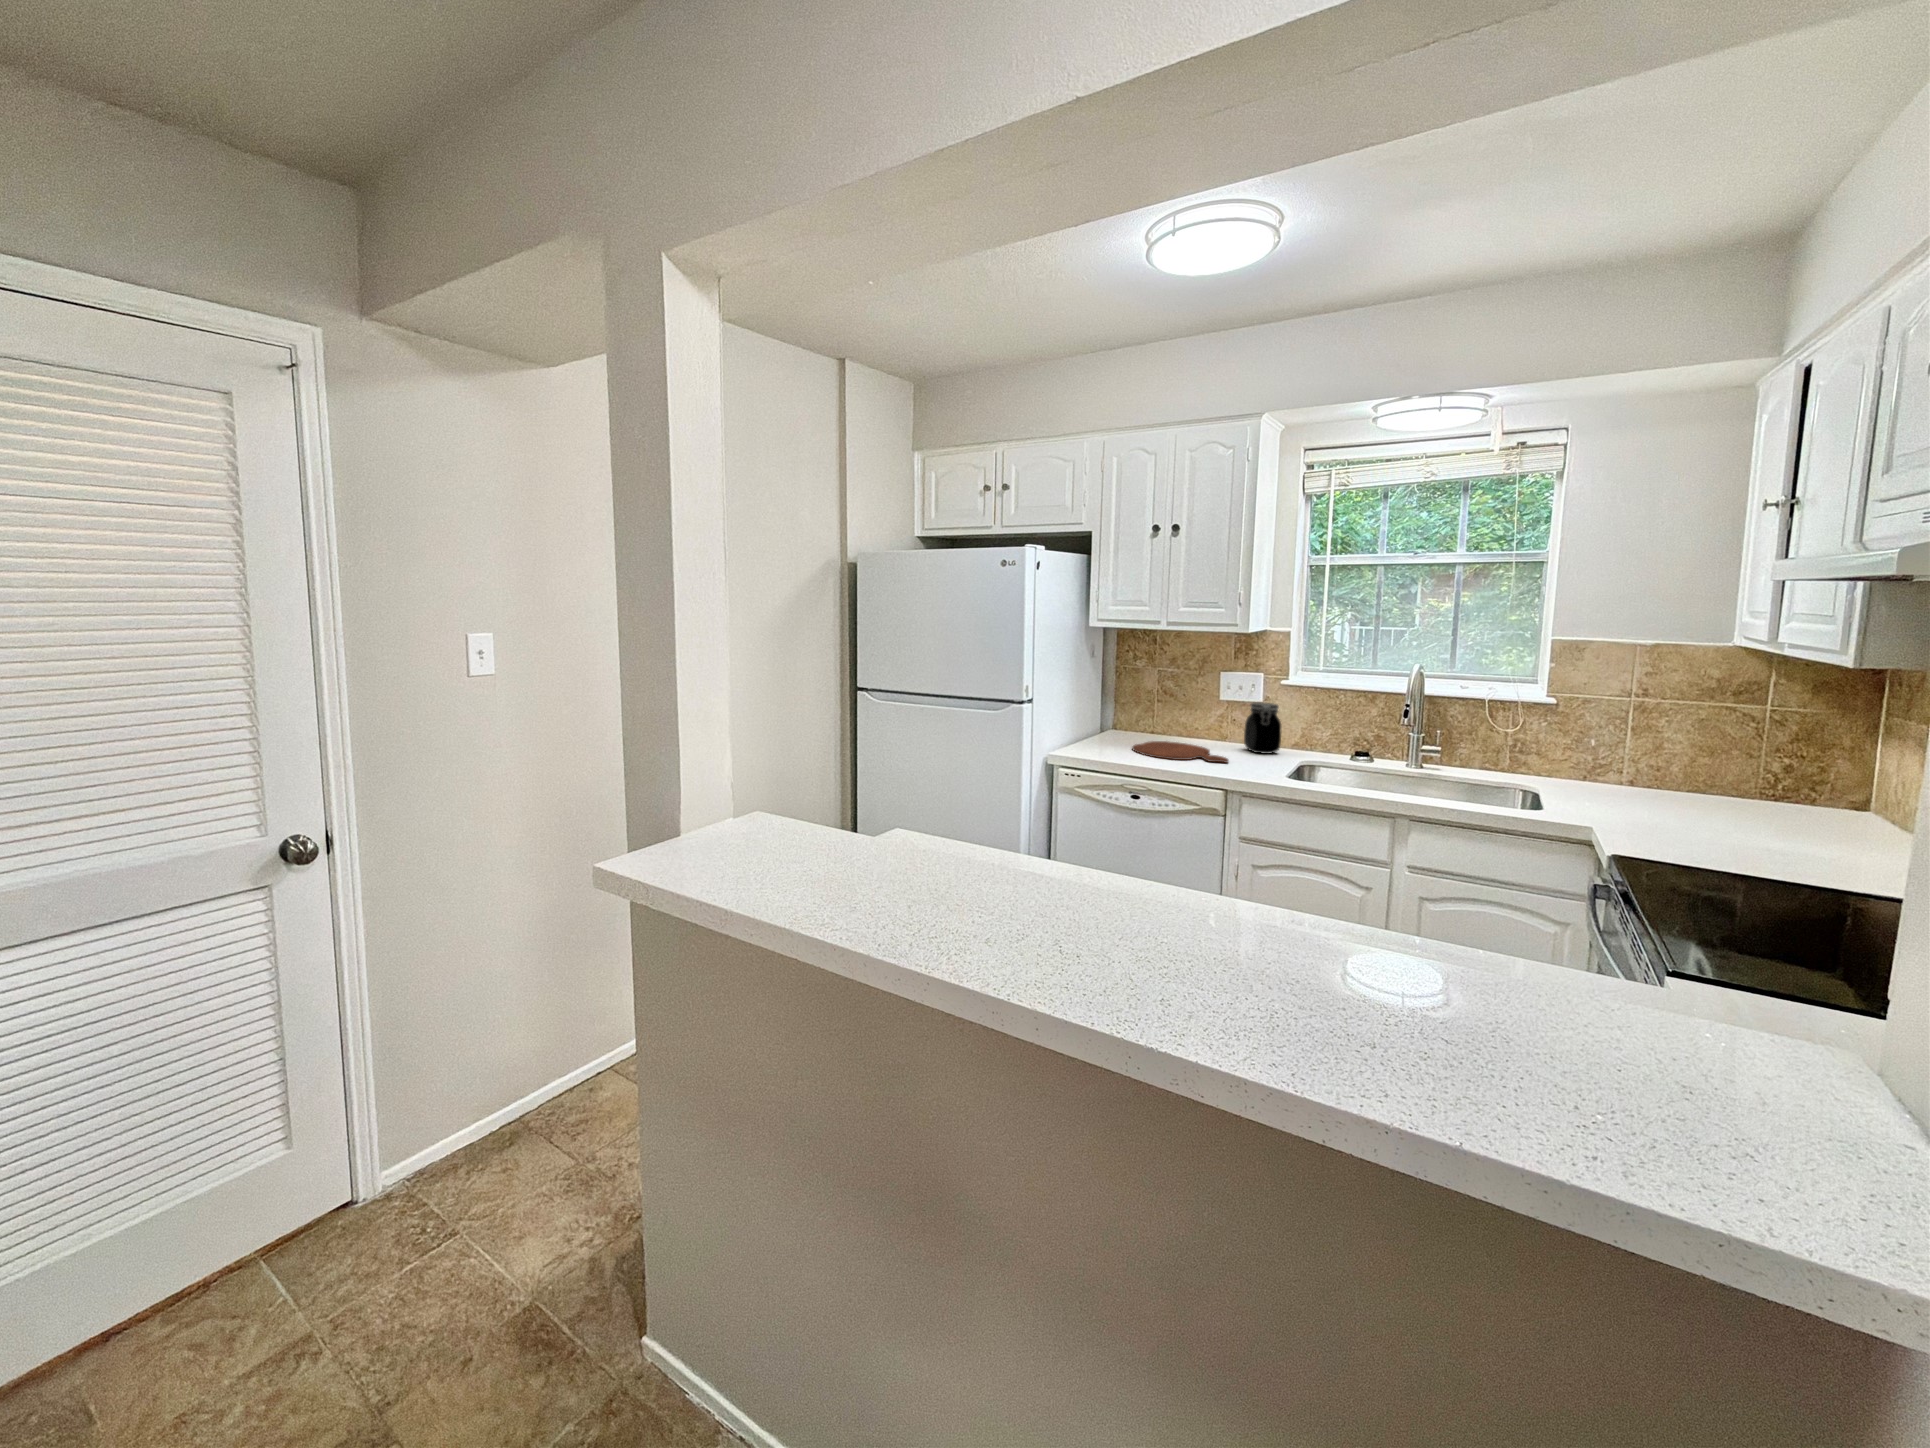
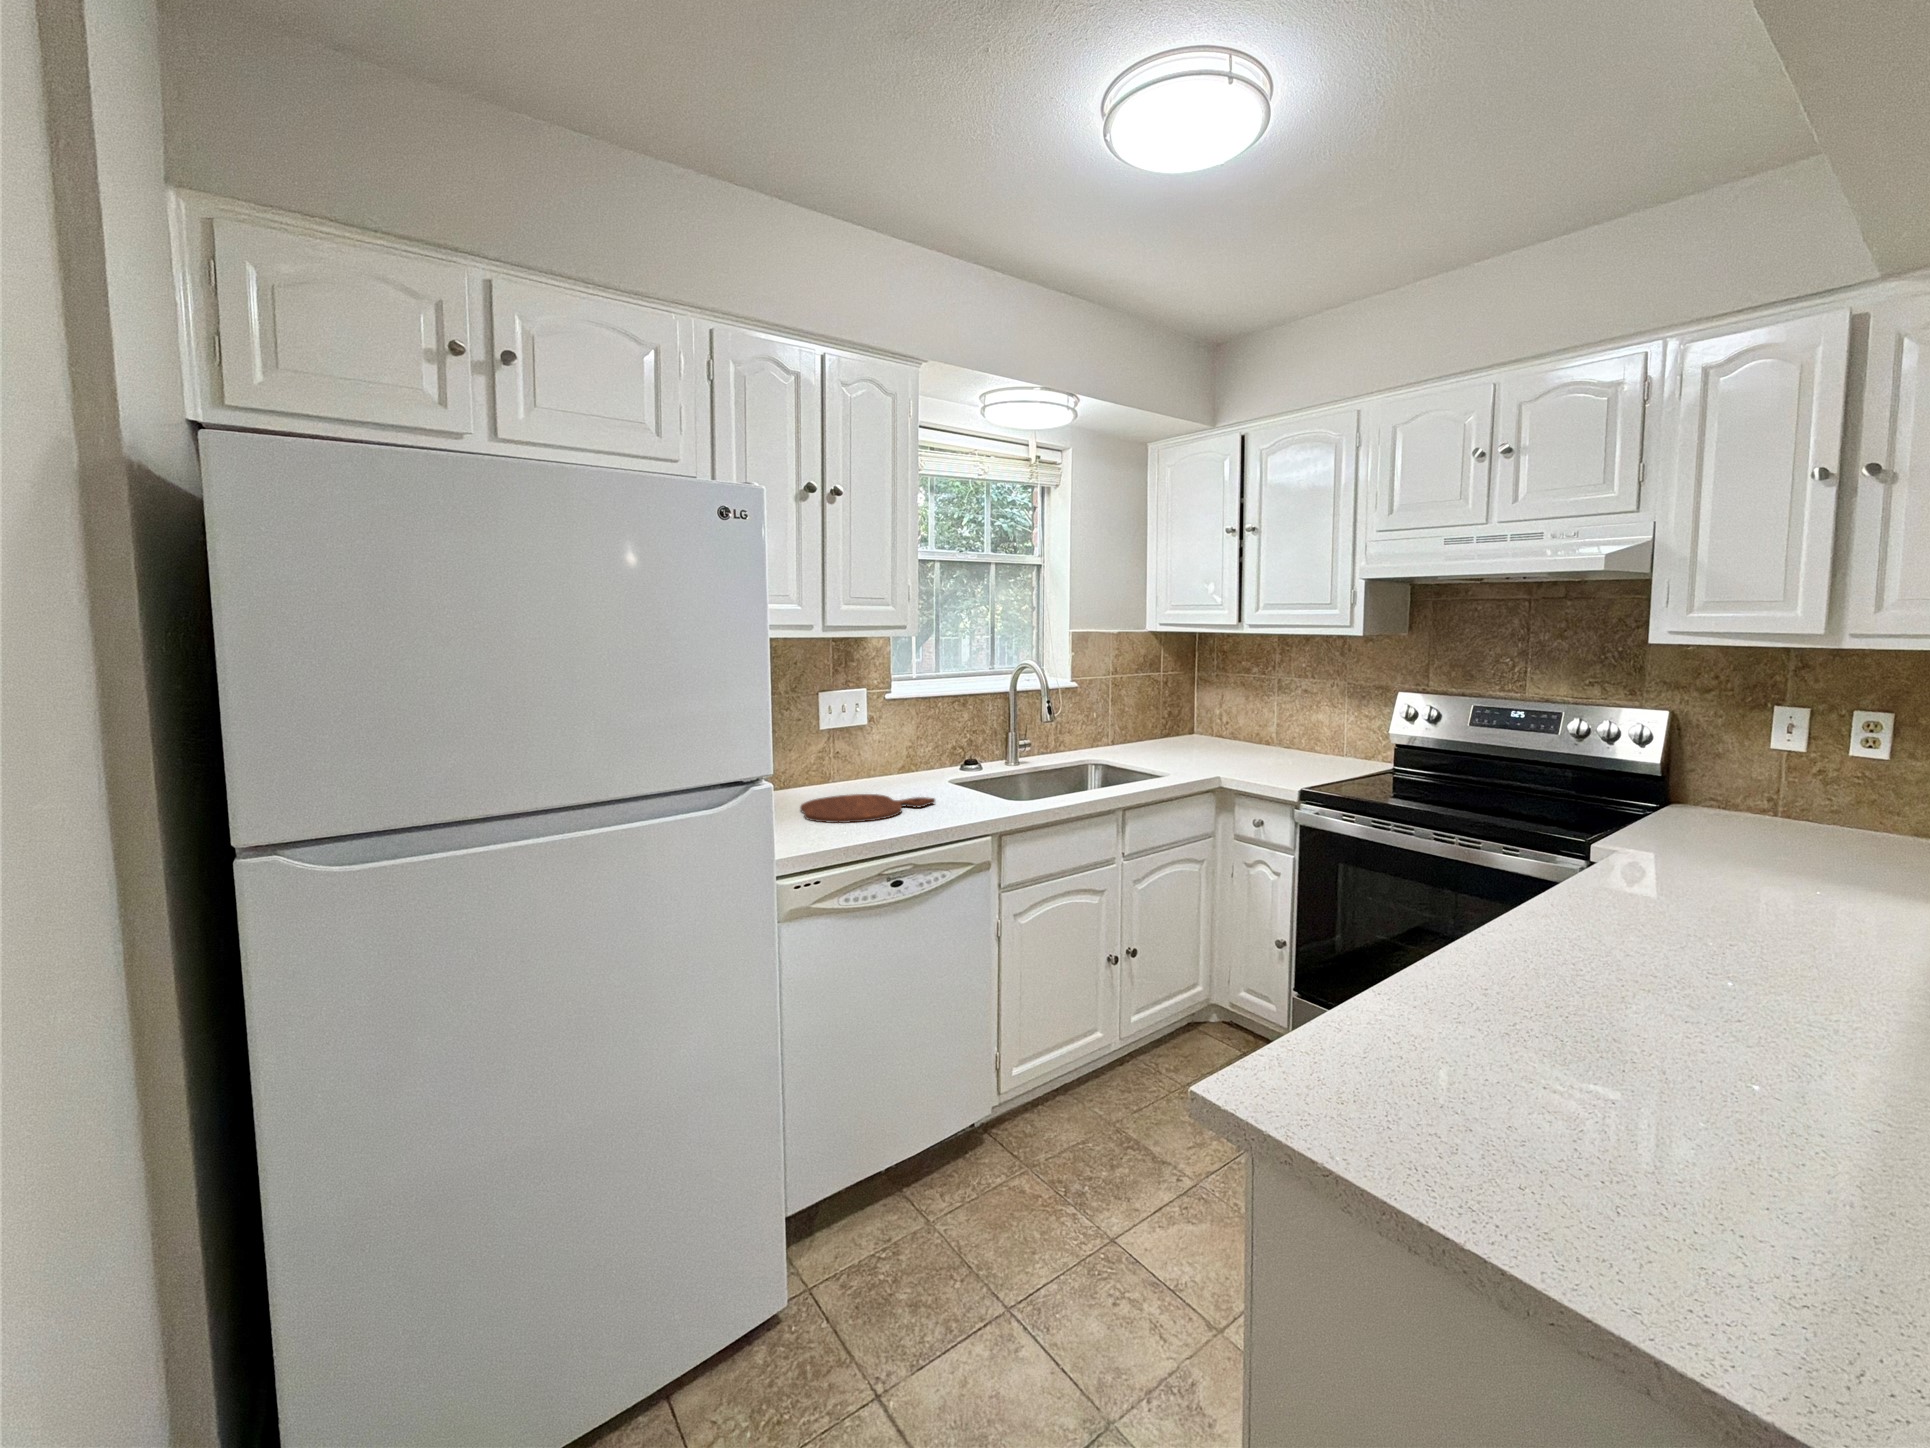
jar: present [1244,702,1282,754] -> none [876,723,916,787]

